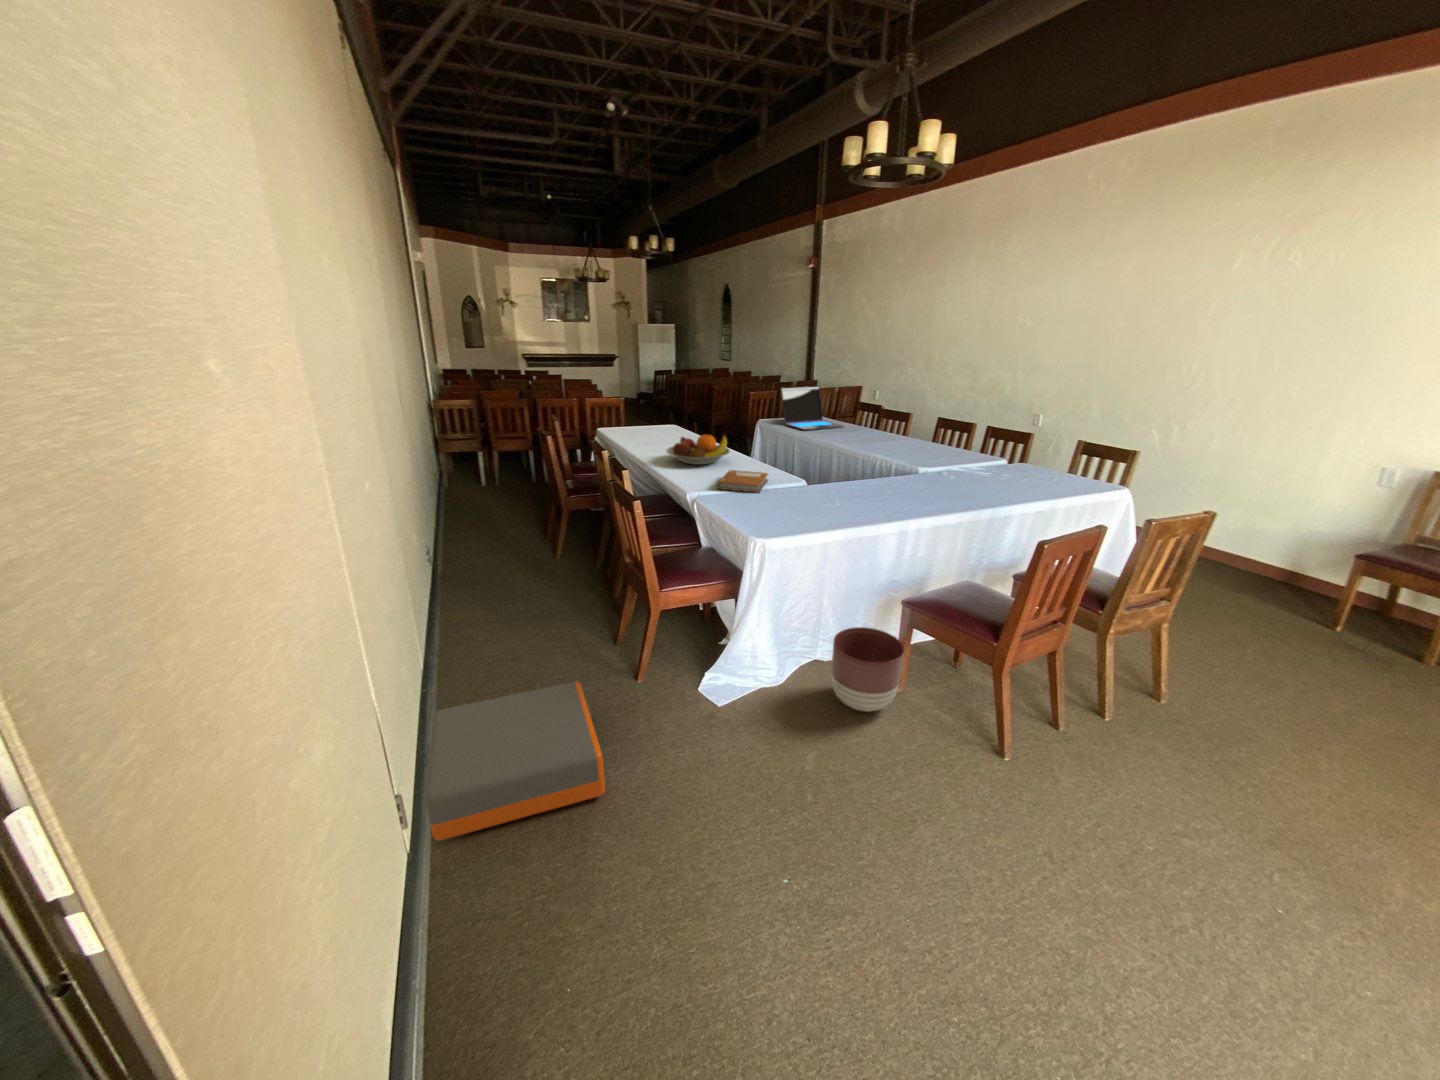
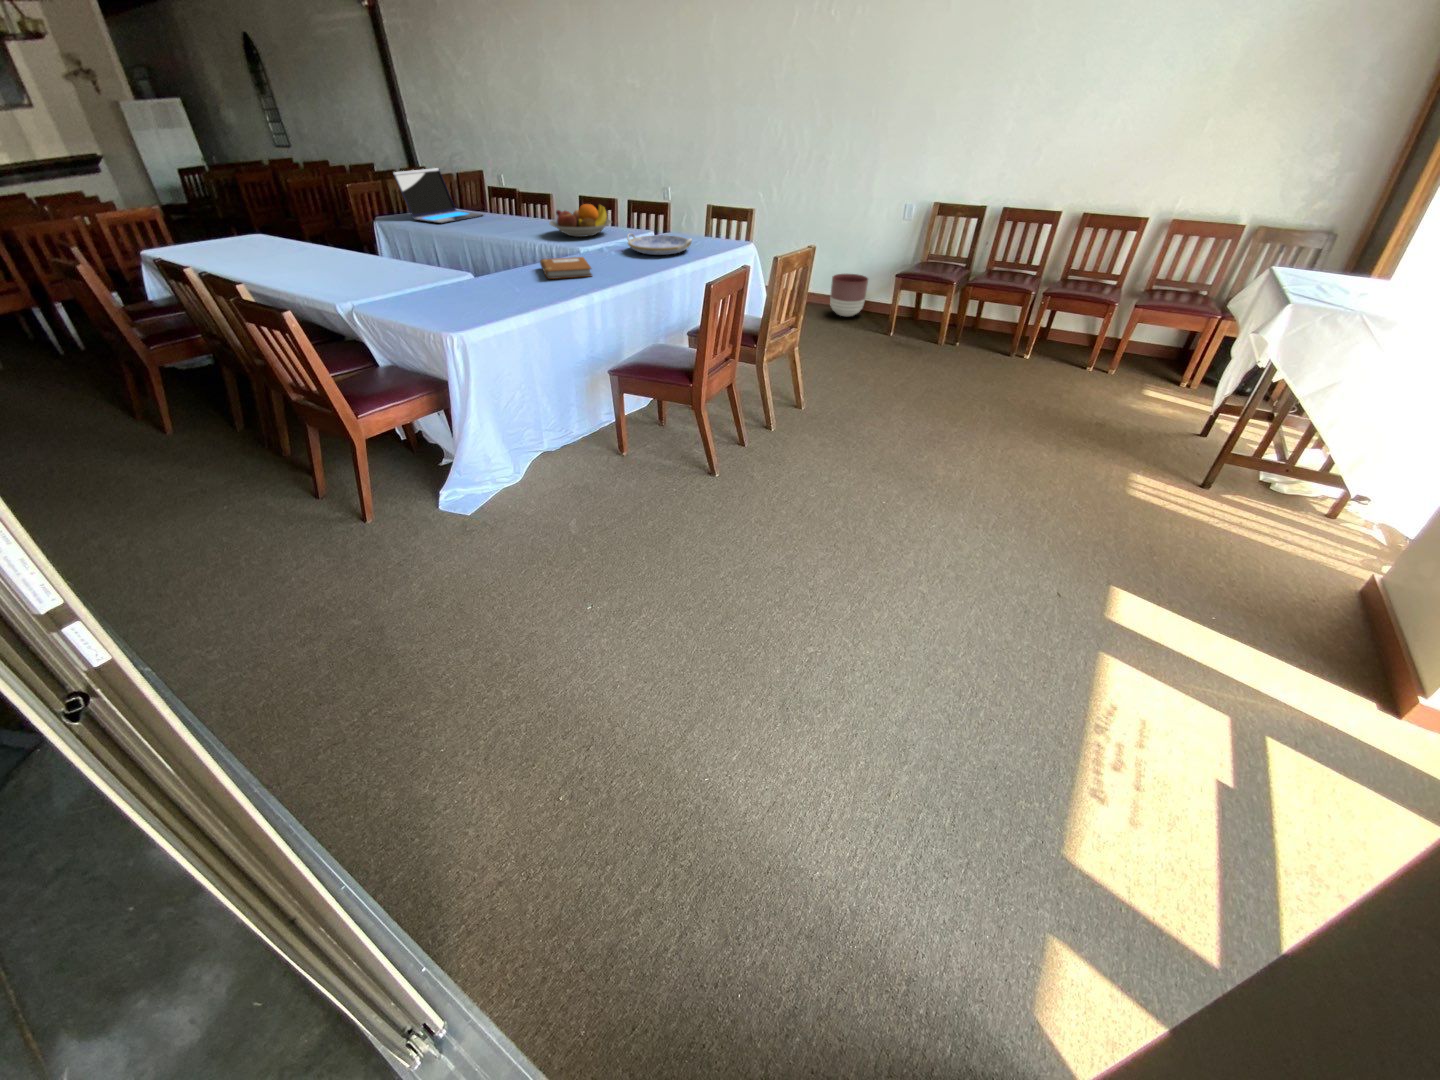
fruit bowl: present [667,435,730,465] -> present [549,204,611,237]
serving tray: none [968,463,1045,490] -> present [627,234,692,255]
notebook: present [716,470,768,493] -> present [540,257,592,279]
planter: present [831,627,904,712] -> present [830,274,868,316]
storage box: present [425,682,605,841] -> none [126,537,390,726]

